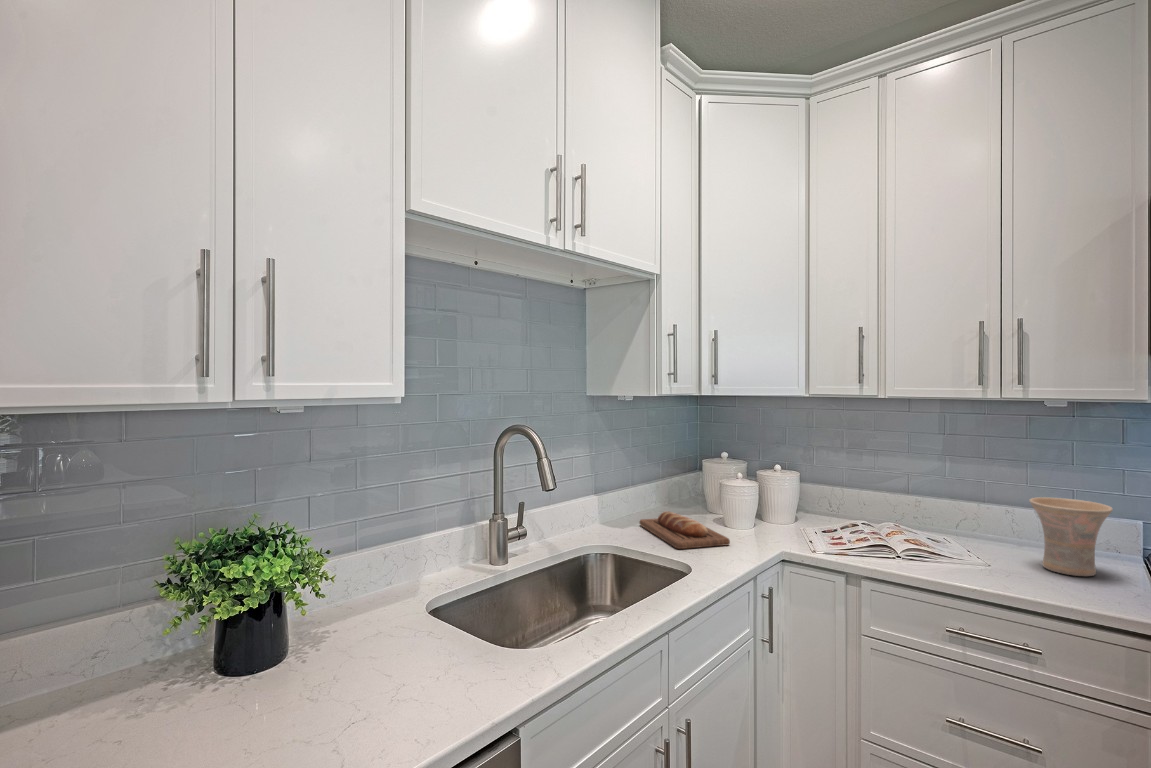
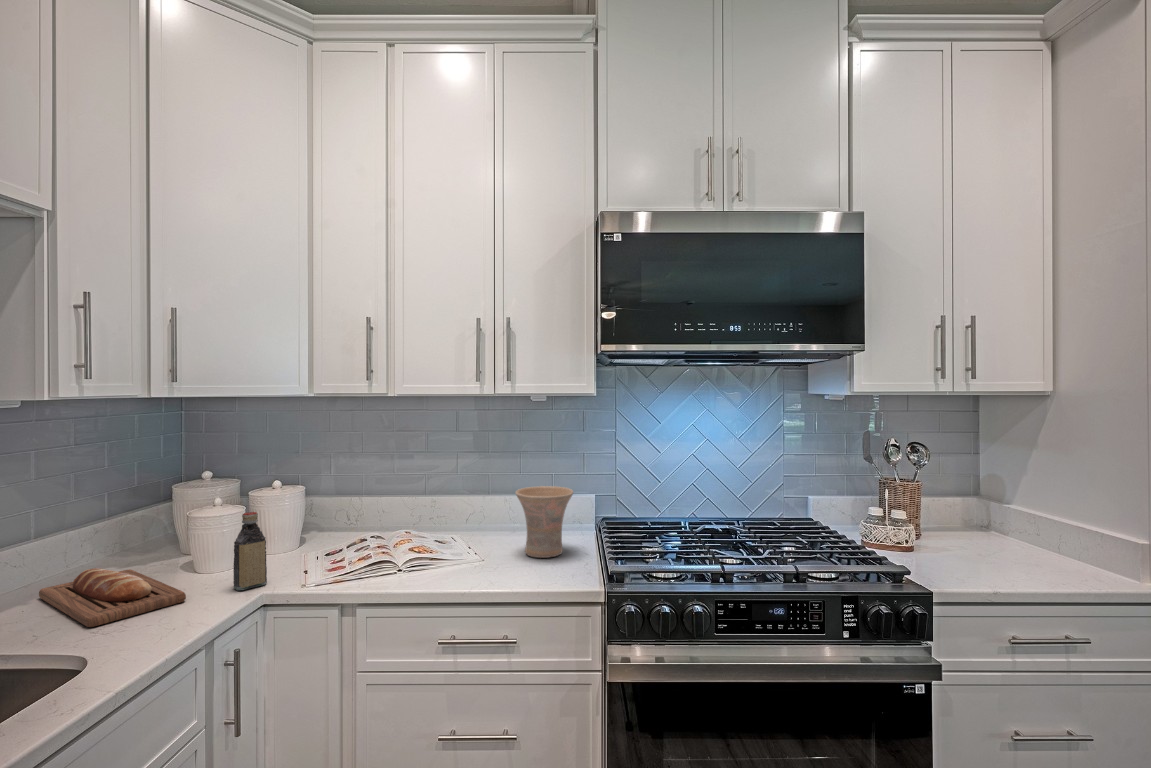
bottle: none [760,486,784,545] -> present [233,512,267,590]

